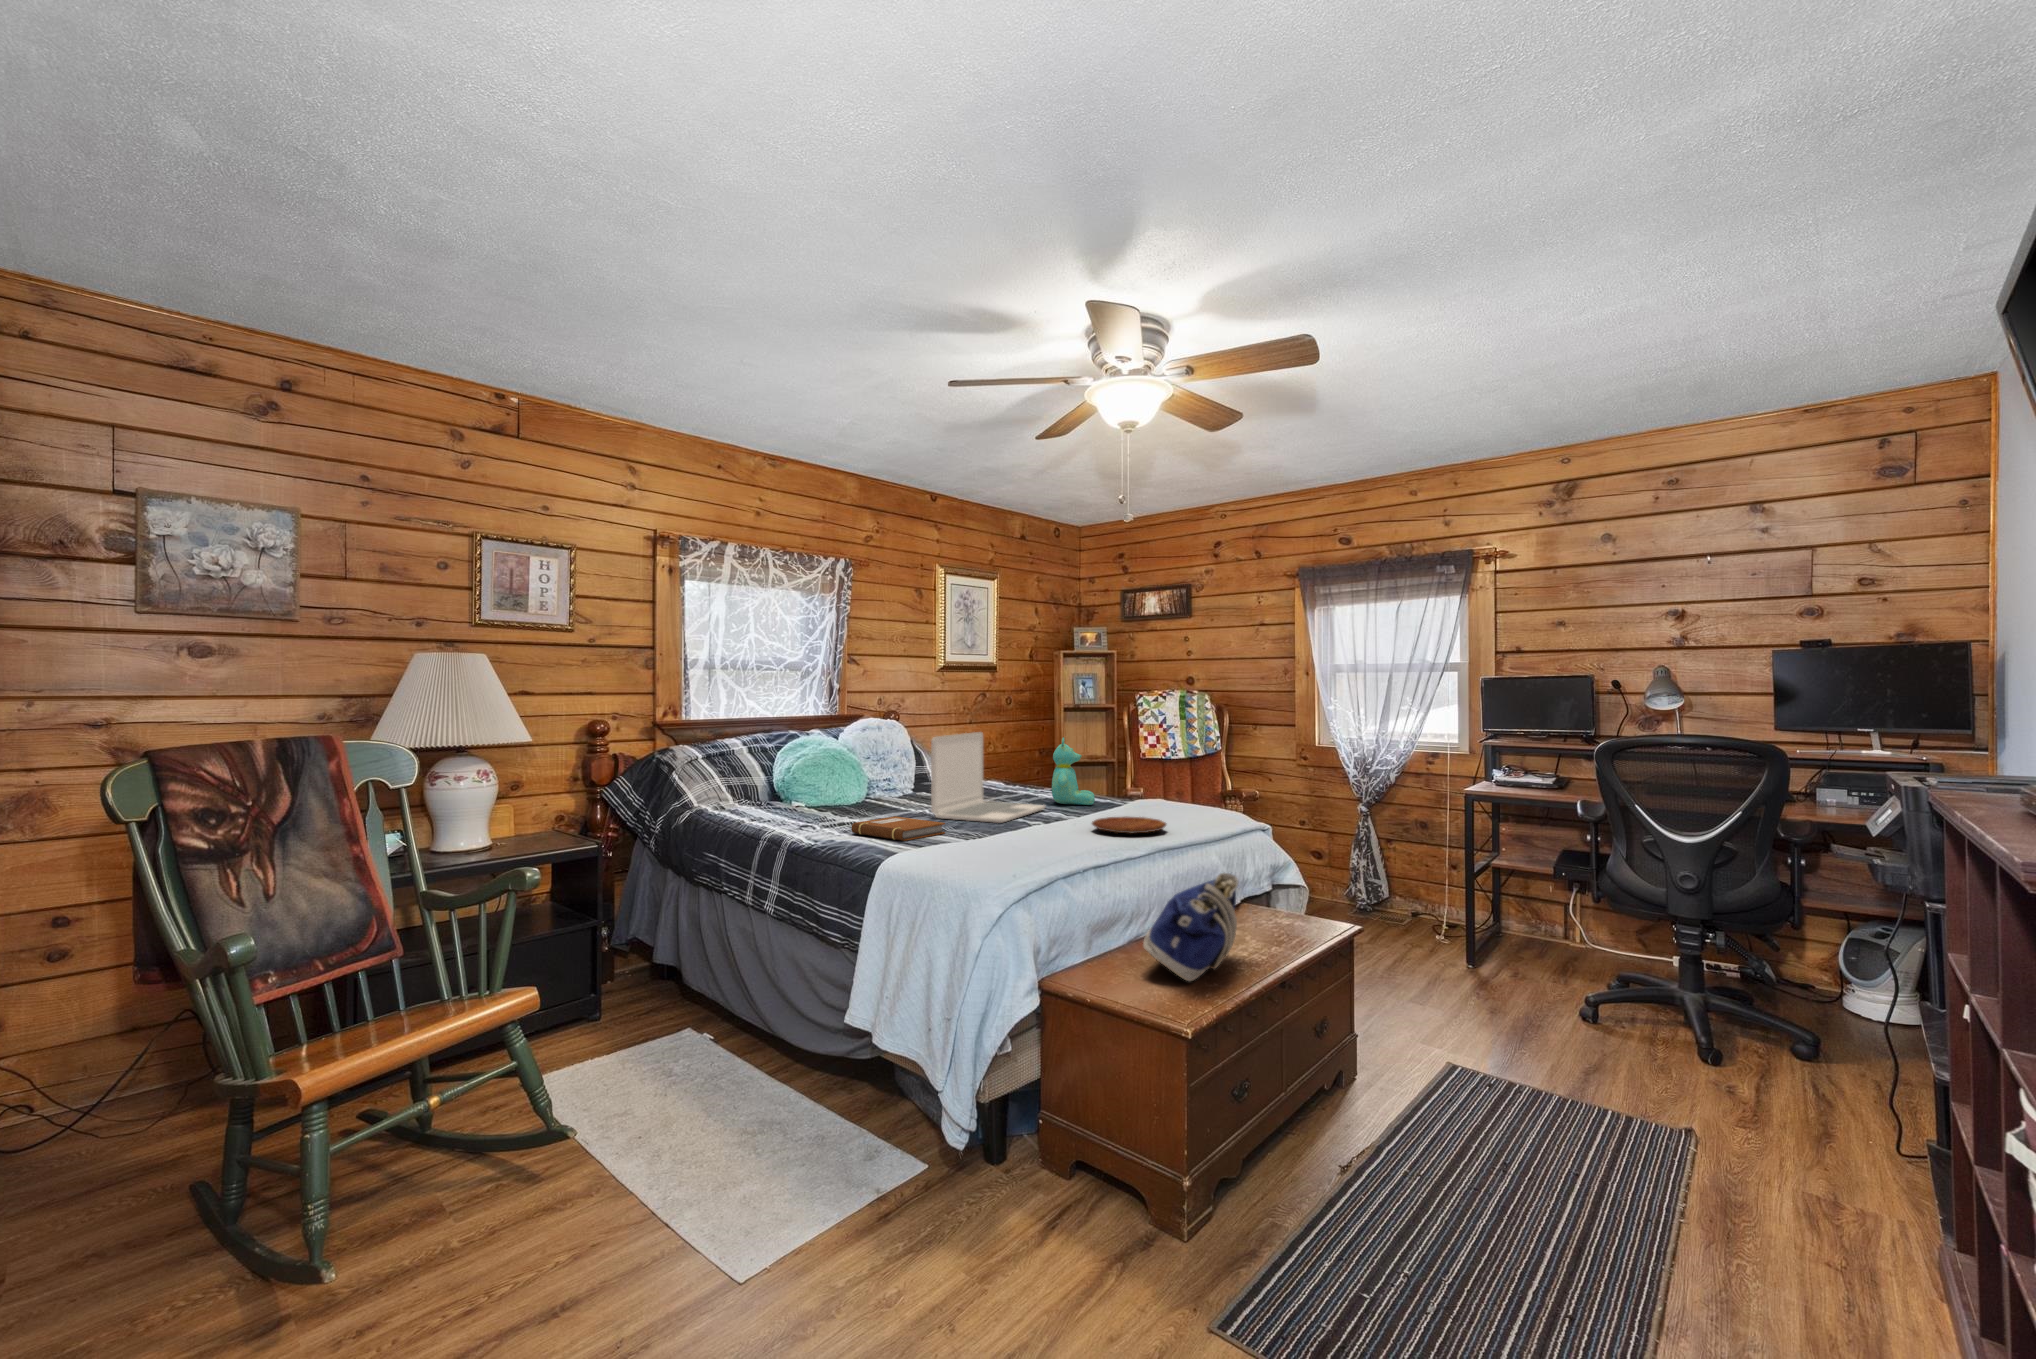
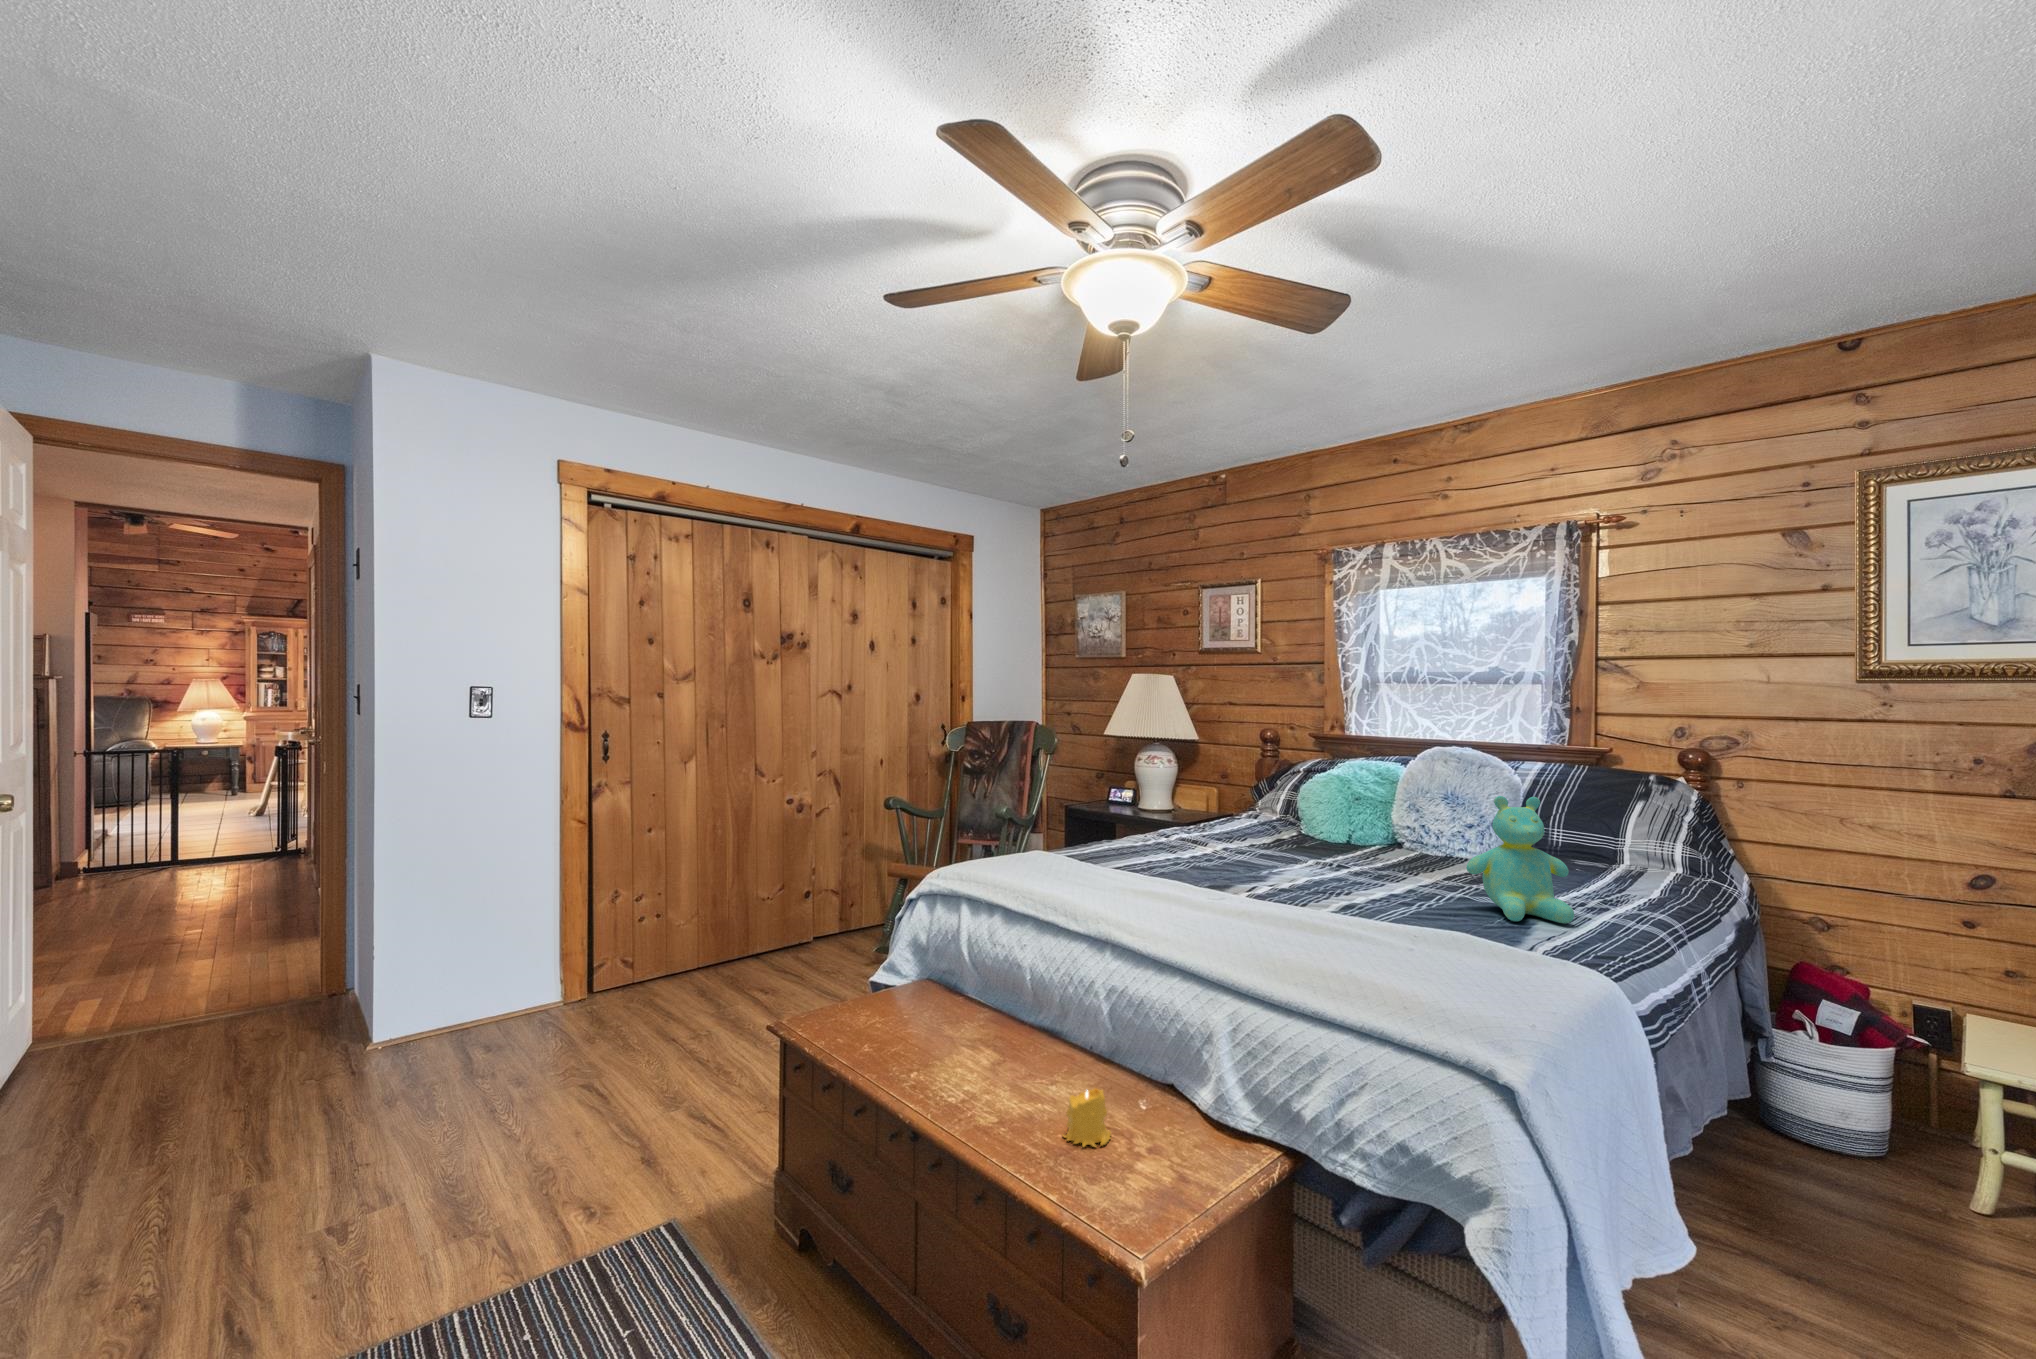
laptop: present [931,732,1045,823] -> none [1258,763,1422,897]
notebook: present [852,816,945,841] -> none [1109,834,1203,864]
tray: present [1092,817,1166,833] -> none [1155,893,1268,926]
tote bag: present [1143,872,1239,981] -> none [859,938,1017,1059]
candle: none [1267,909,1301,942] -> present [1063,1088,1111,1147]

